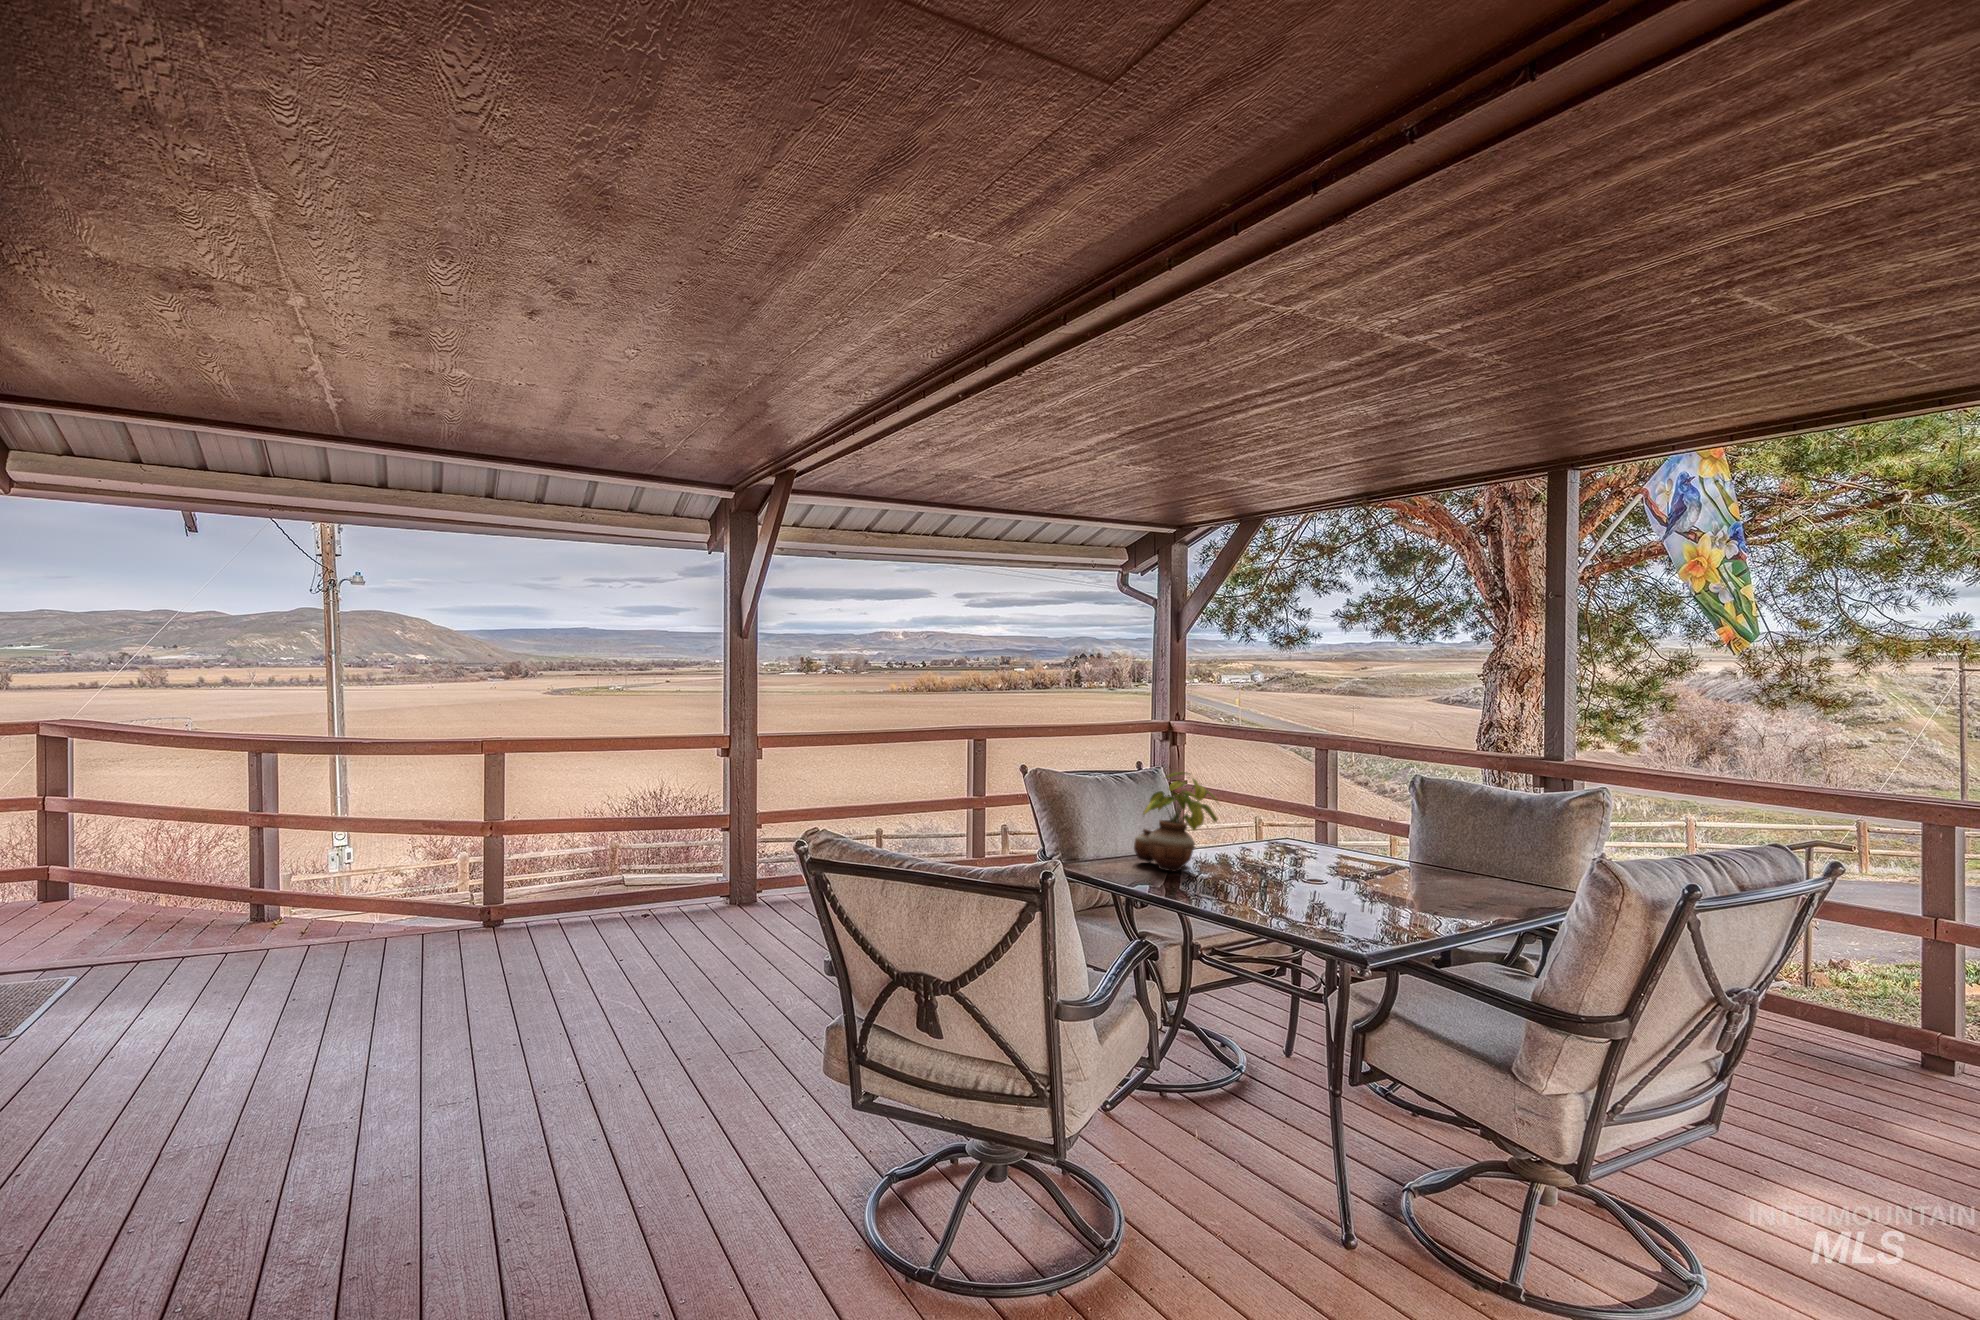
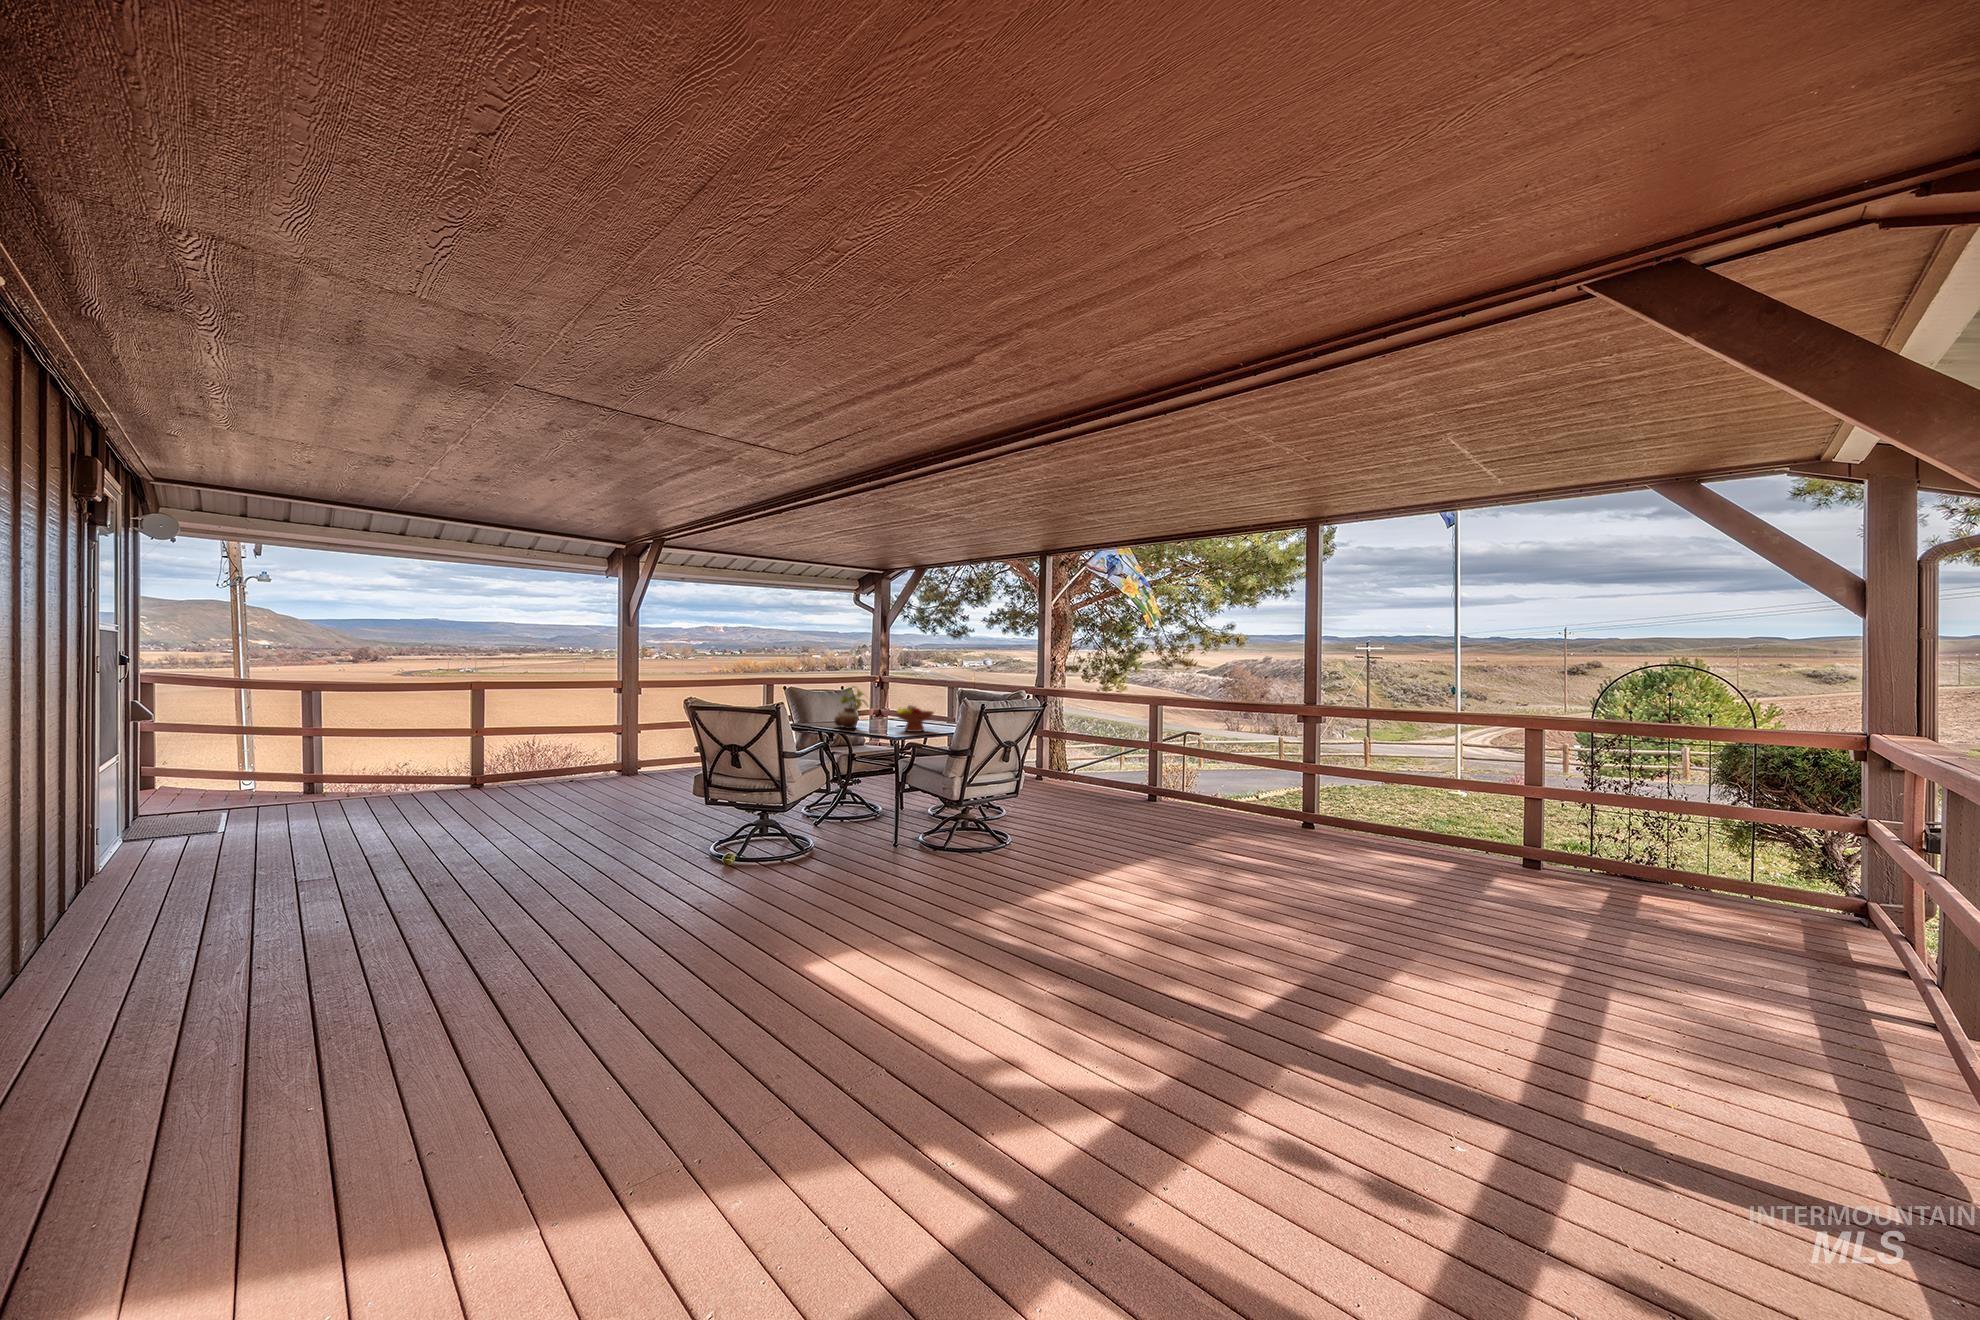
fruit bowl: none [1286,823,1390,892] -> present [896,706,934,732]

